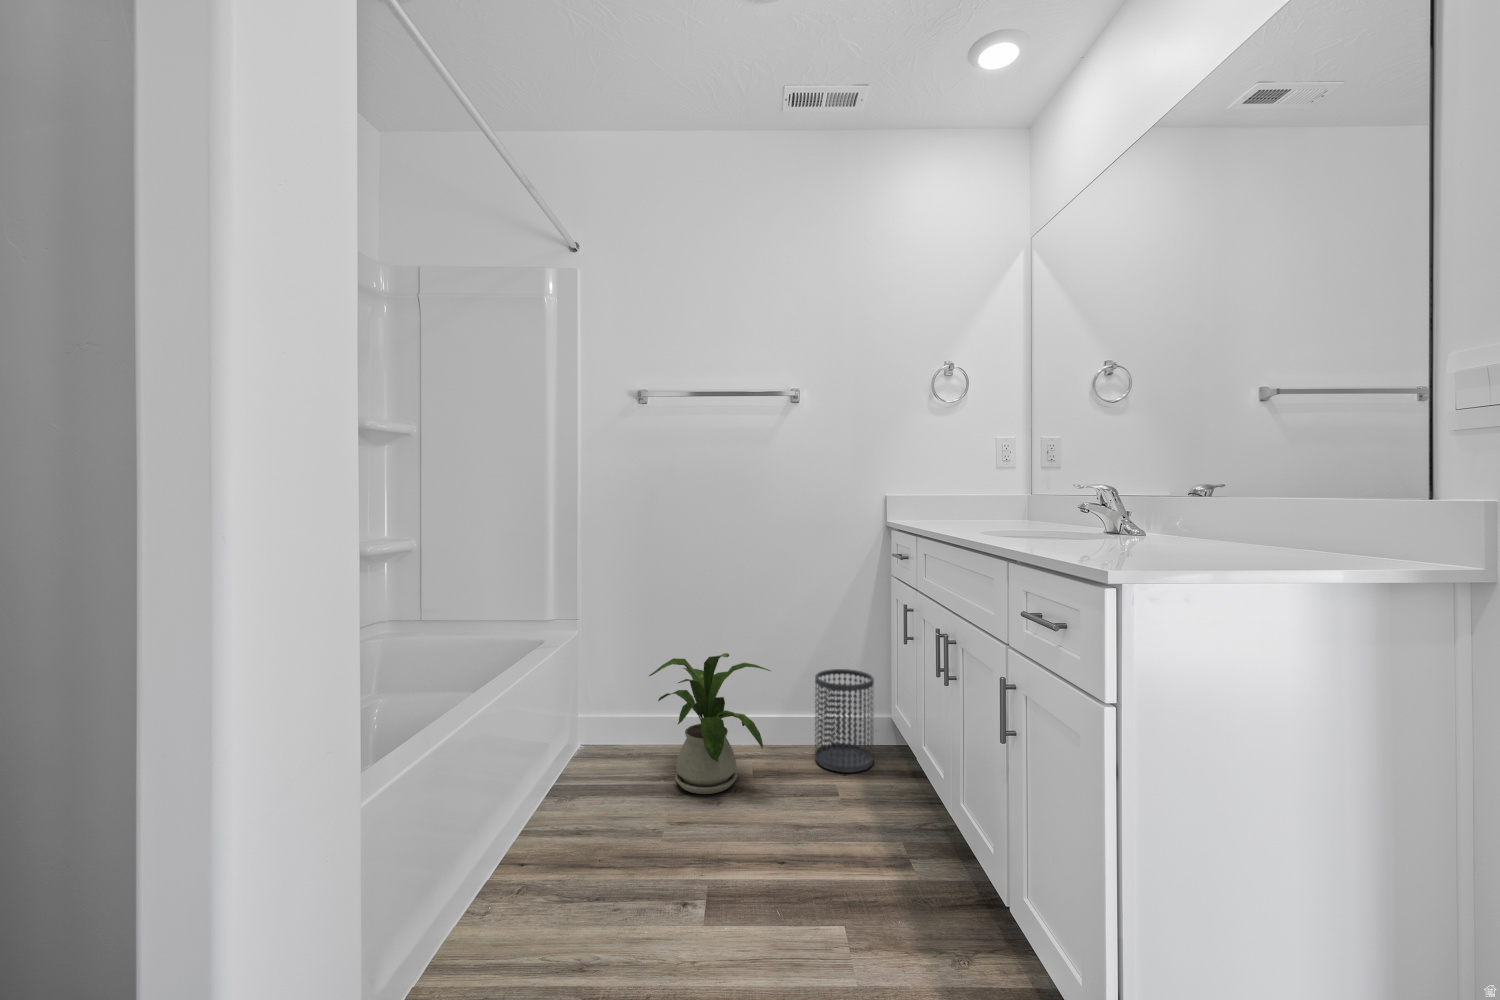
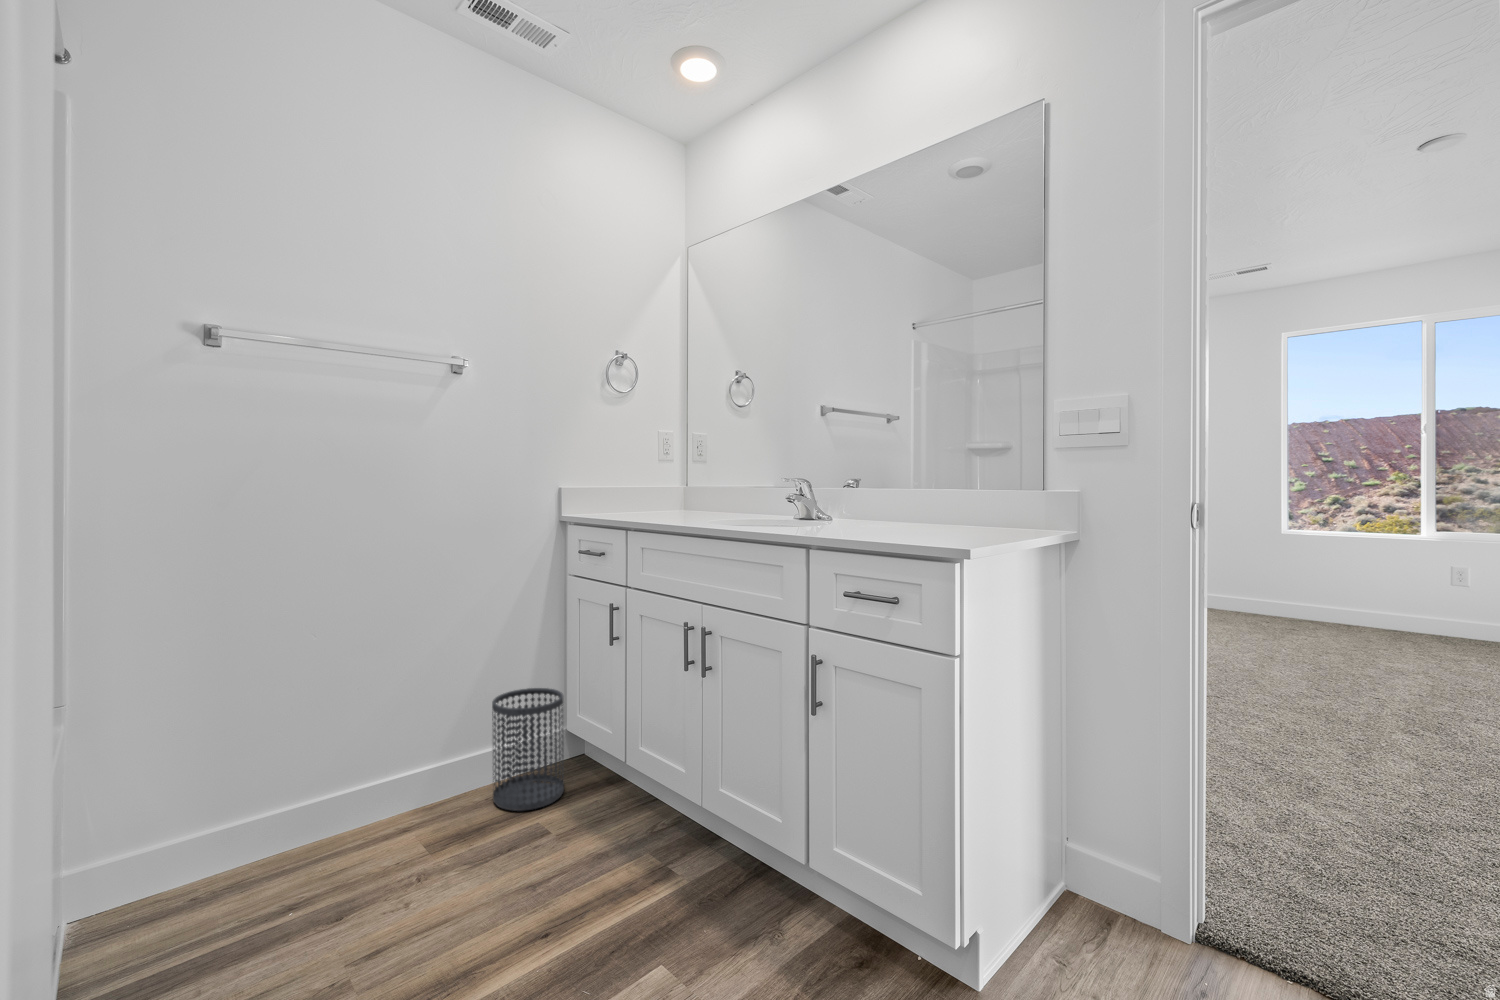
house plant: present [649,653,770,794] -> none [258,698,469,906]

